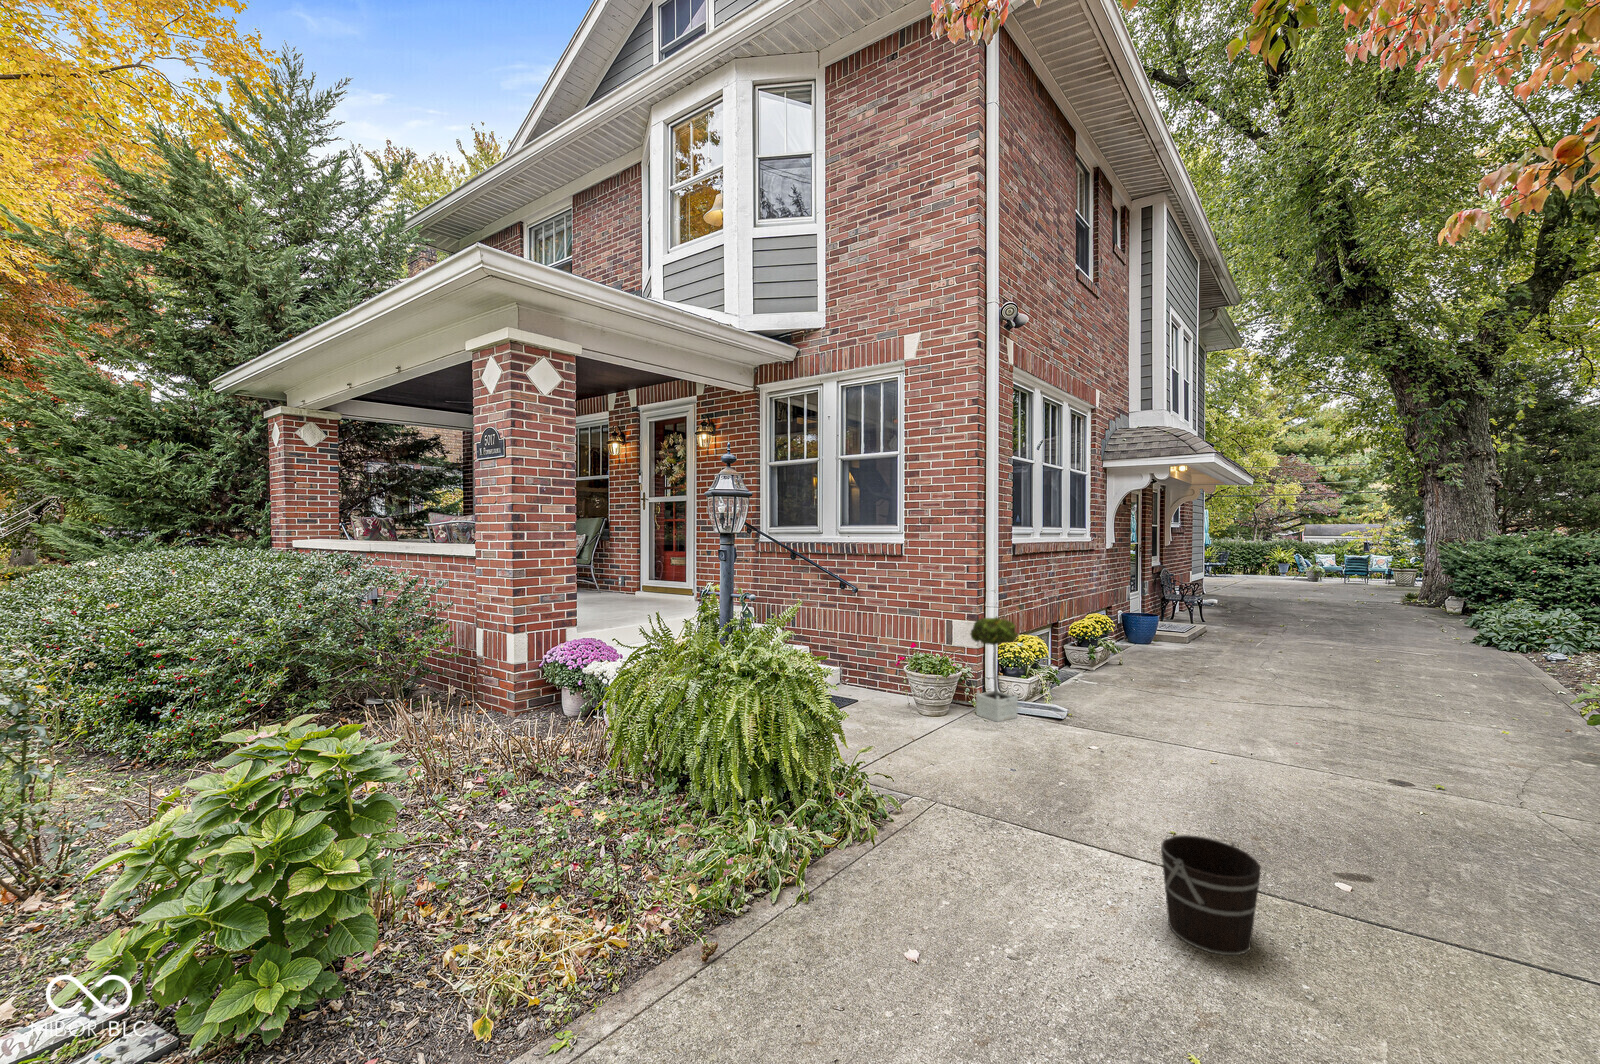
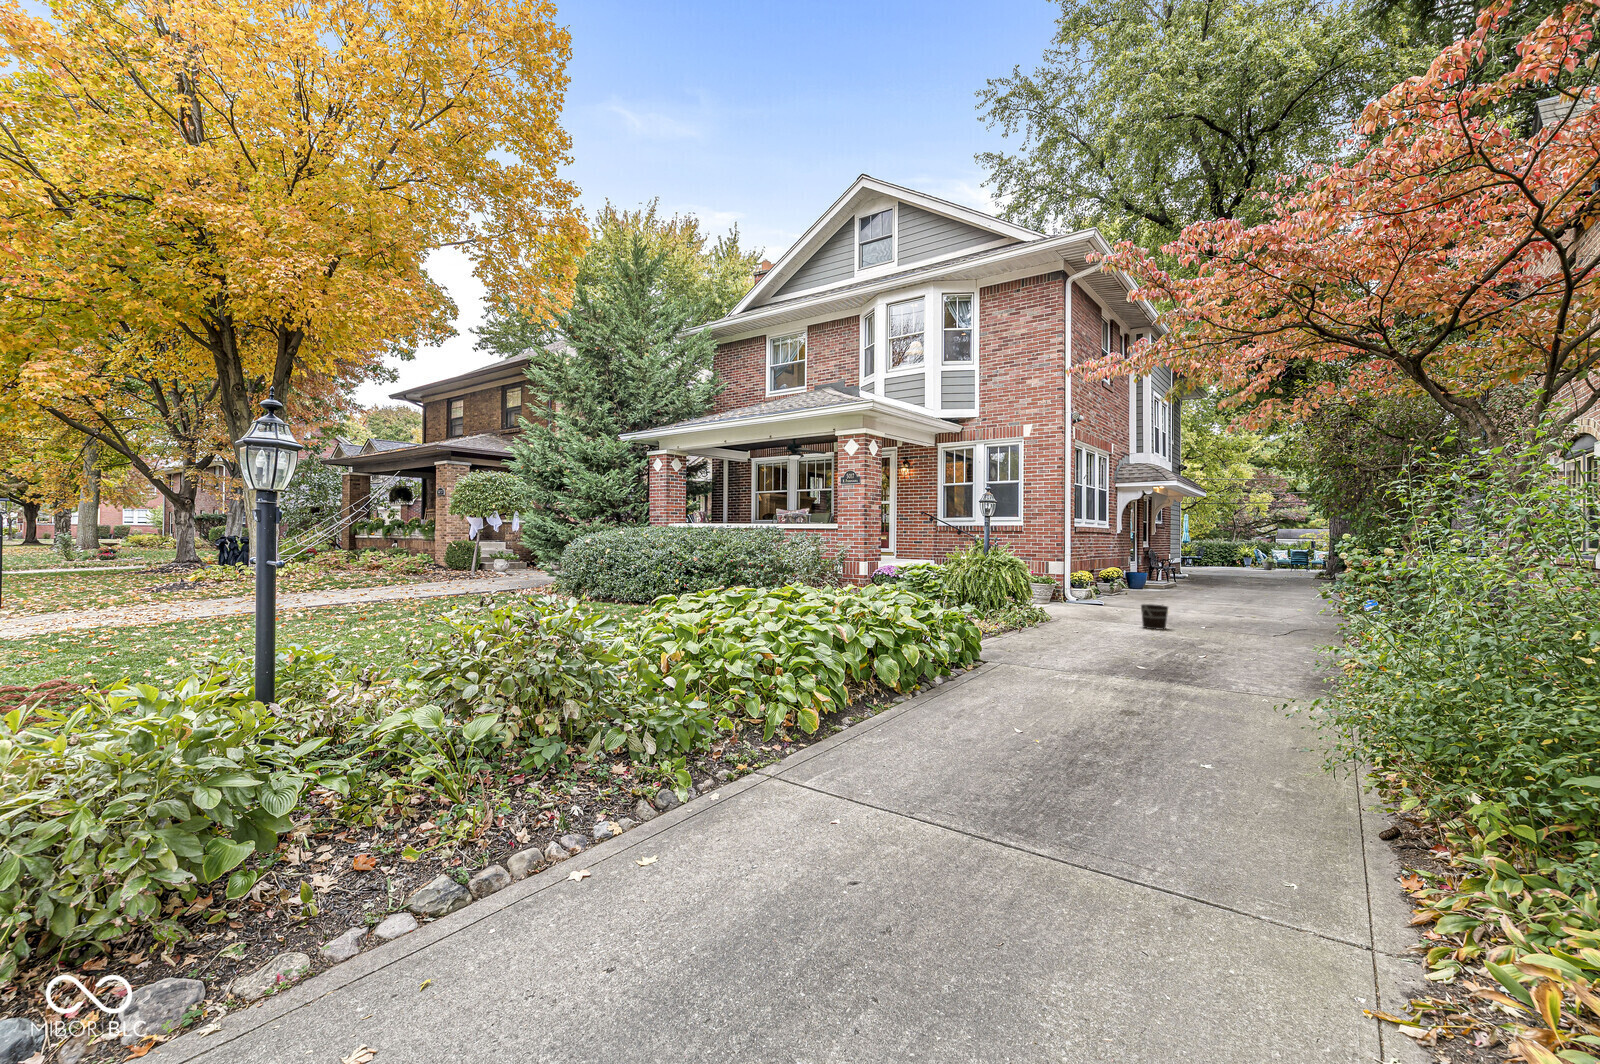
potted tree: present [971,617,1018,722] -> none [1057,558,1080,606]

